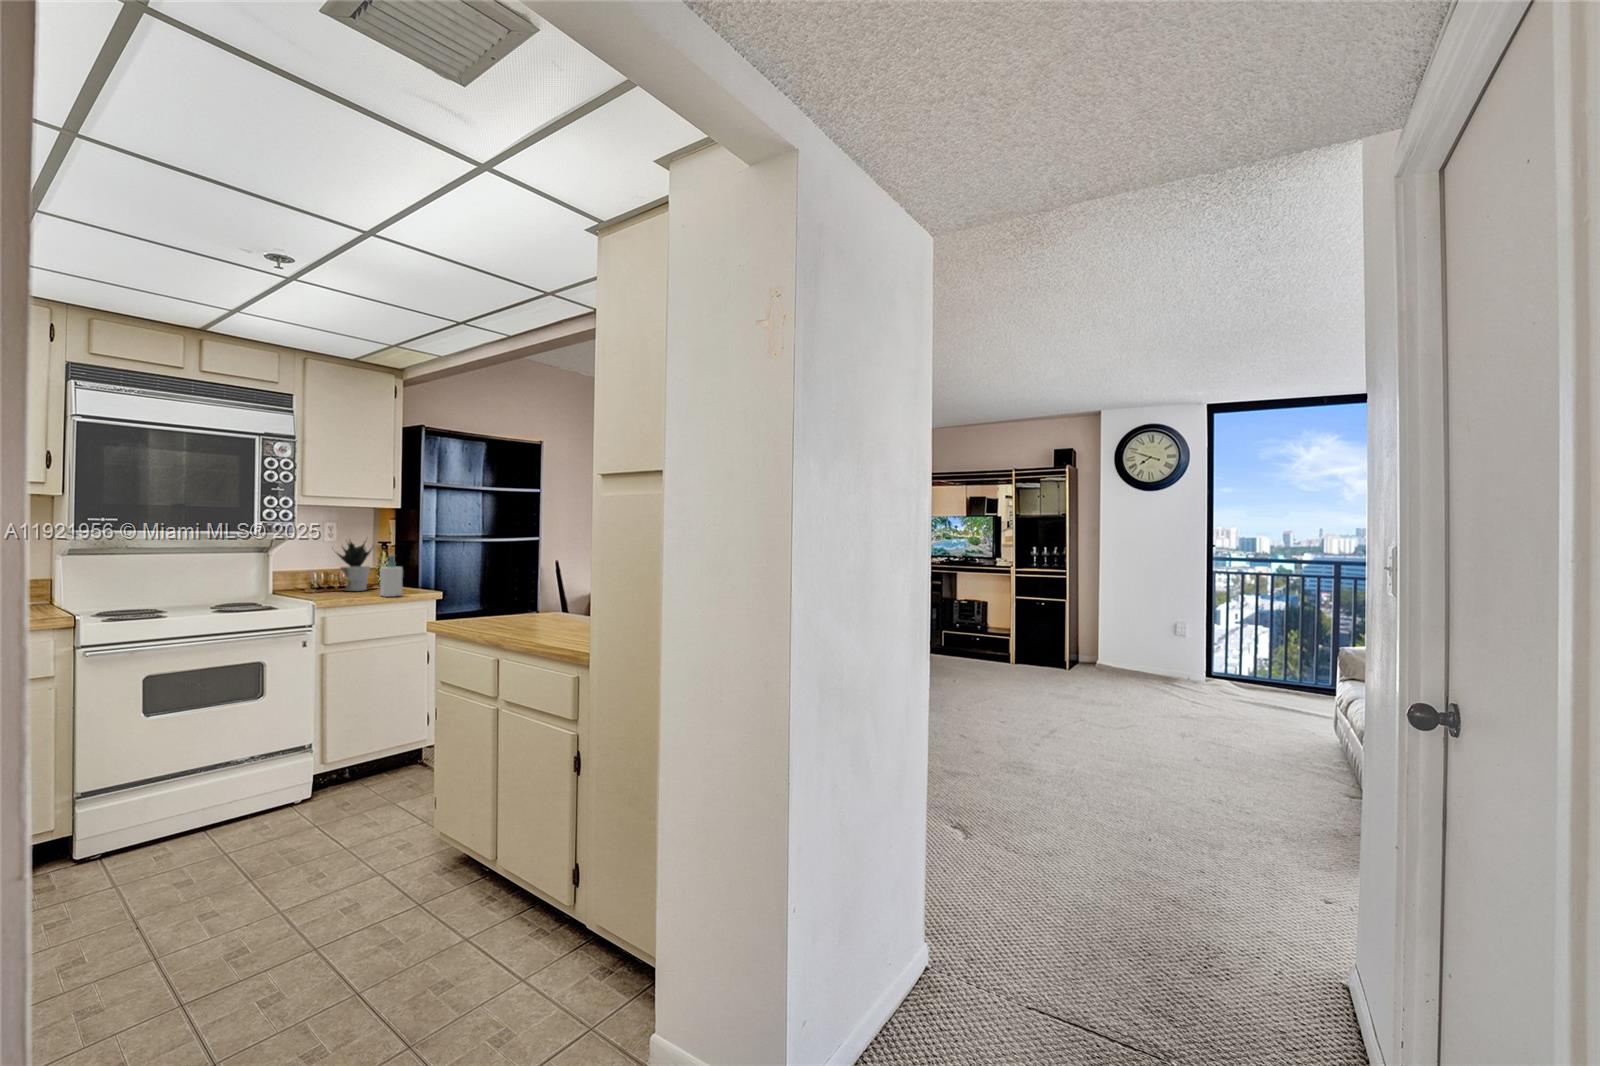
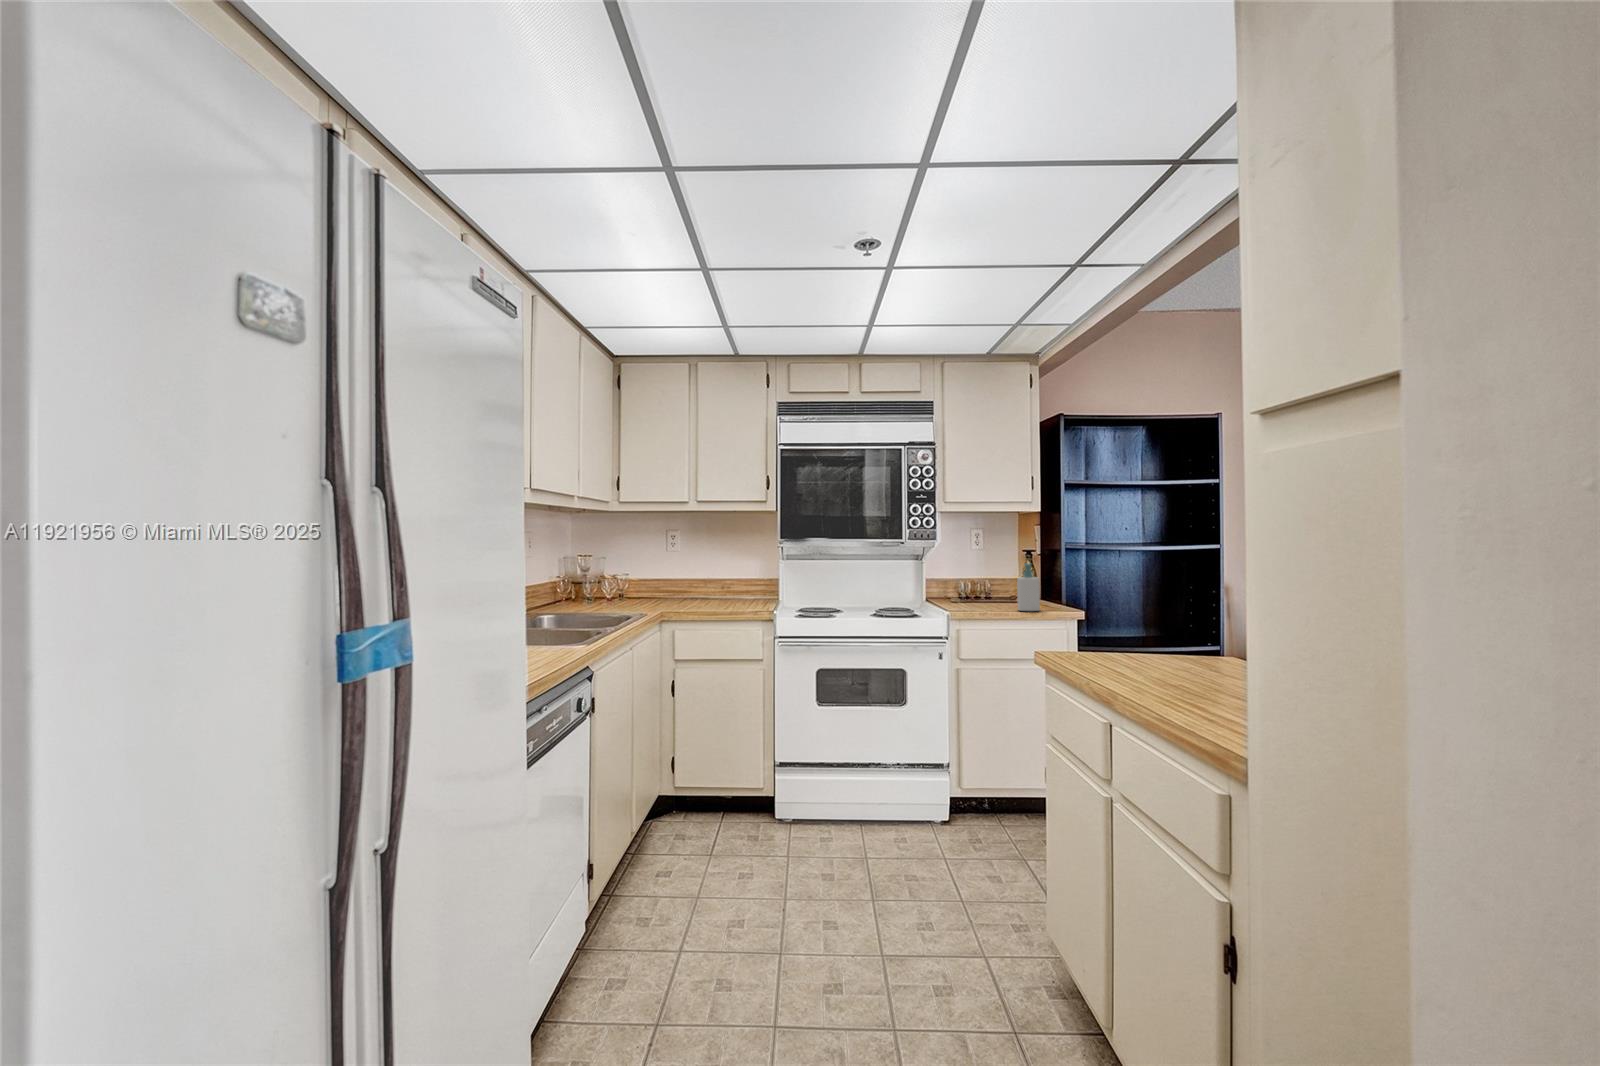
potted plant: present [337,540,371,591] -> none [977,545,1016,603]

